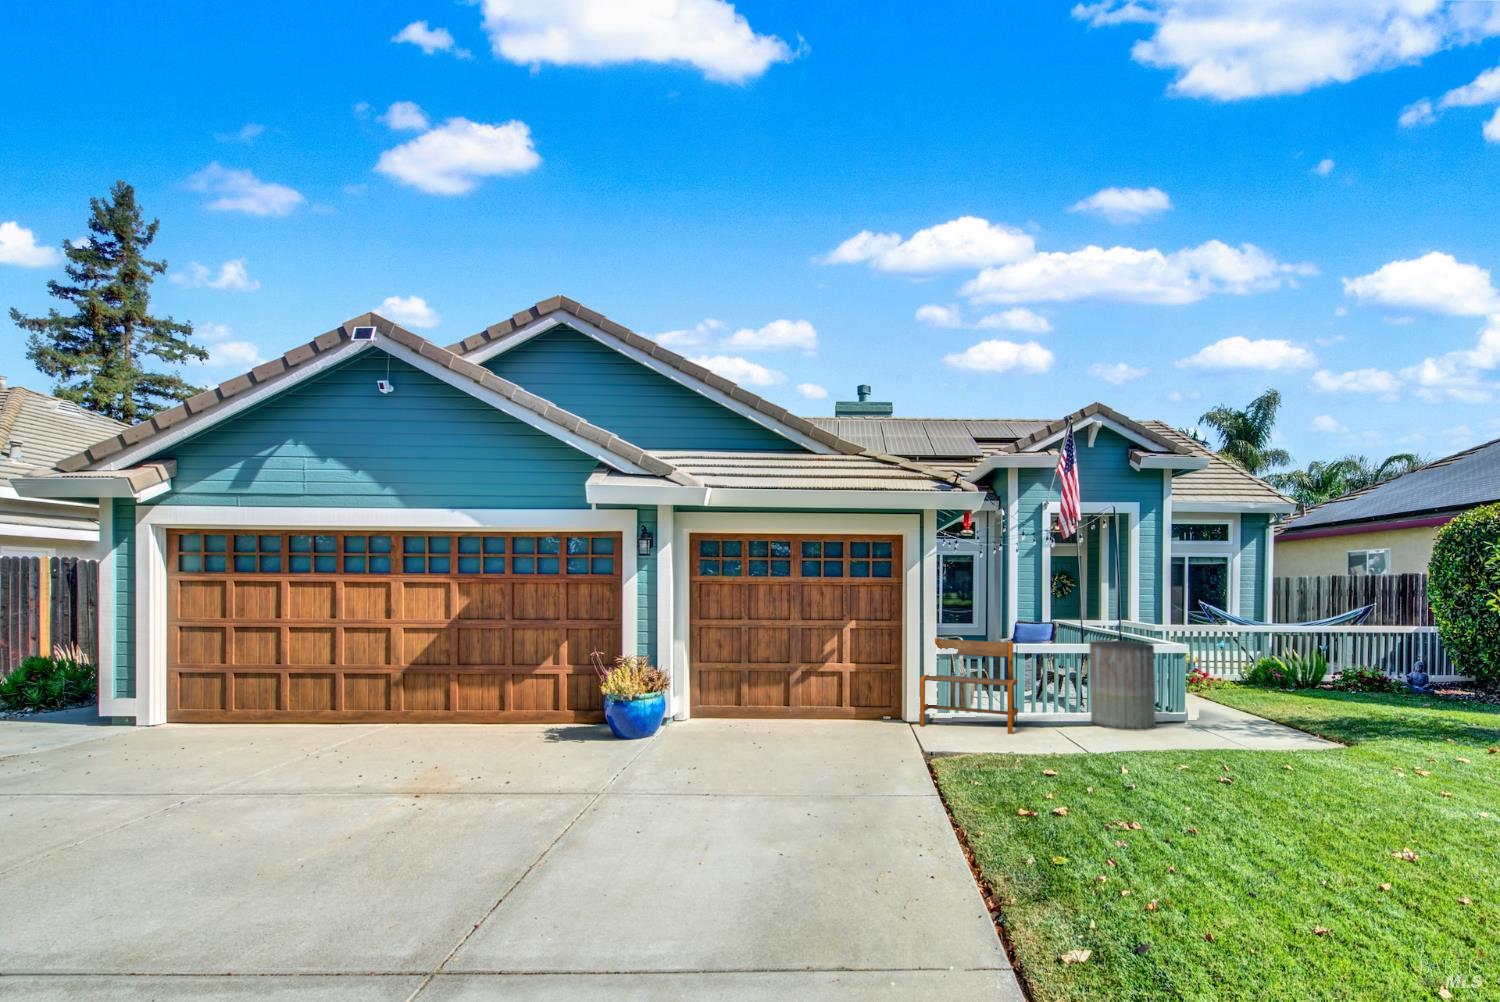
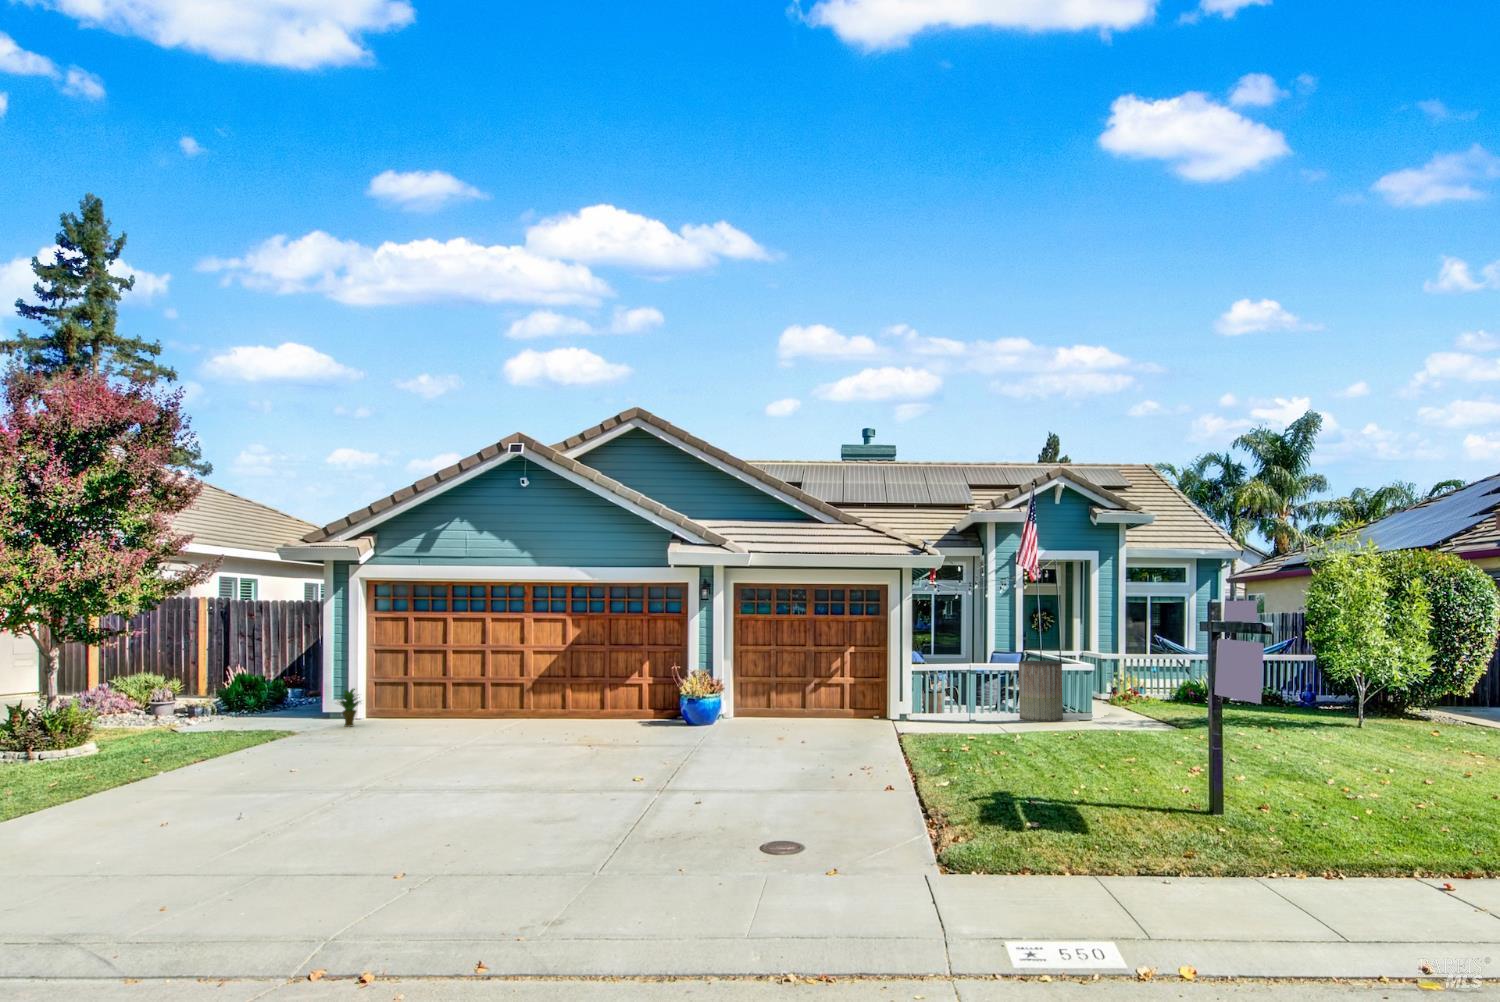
bench: present [920,638,1018,734] -> none [898,659,968,724]
potted plant: none [104,681,156,738] -> present [339,689,361,727]

